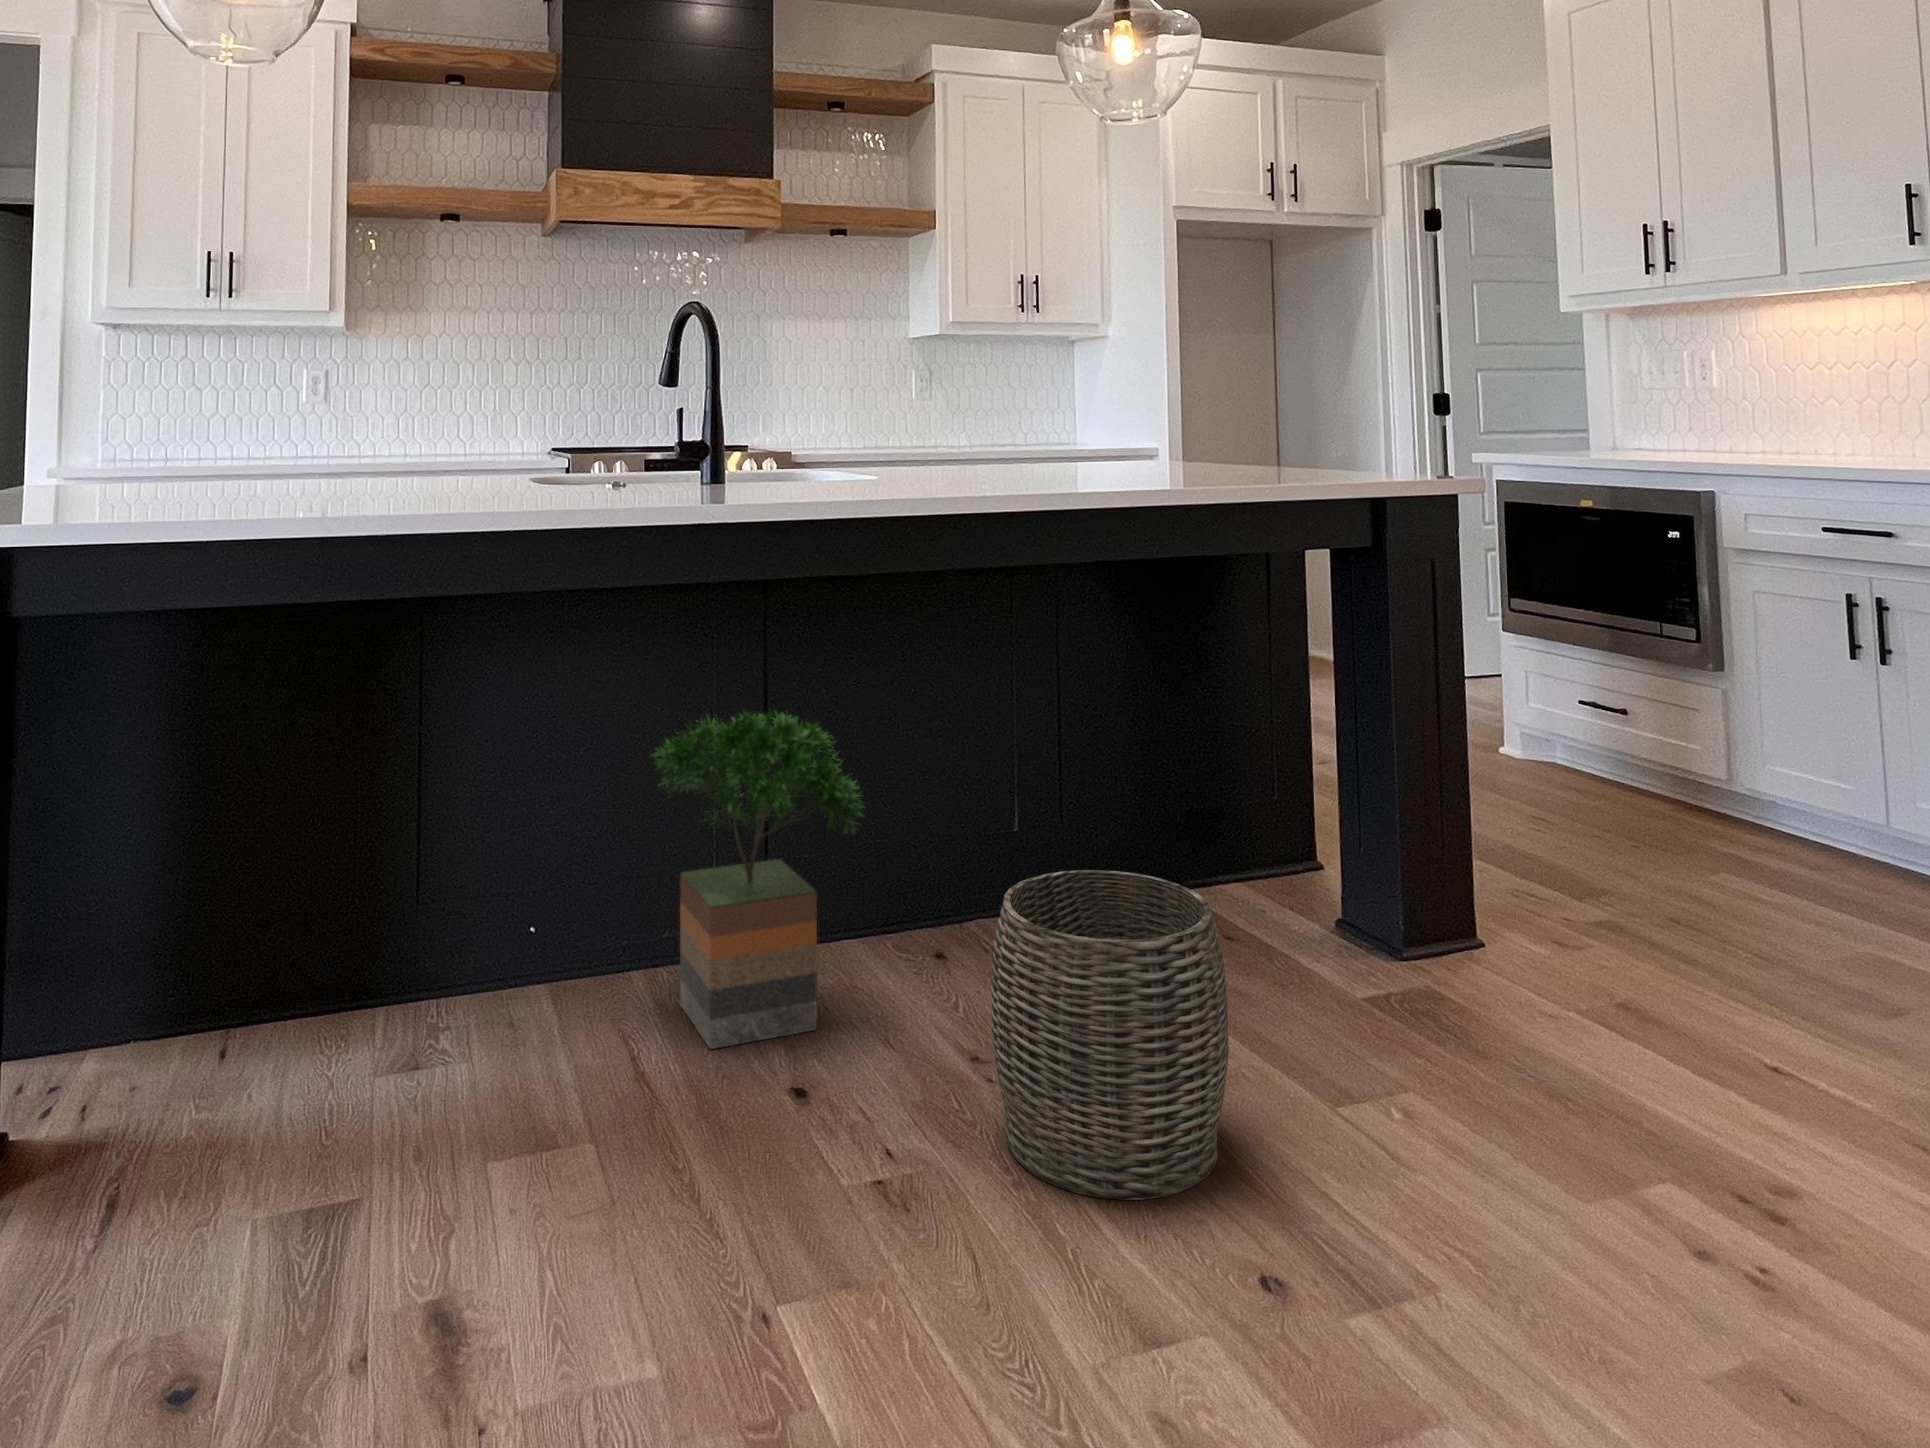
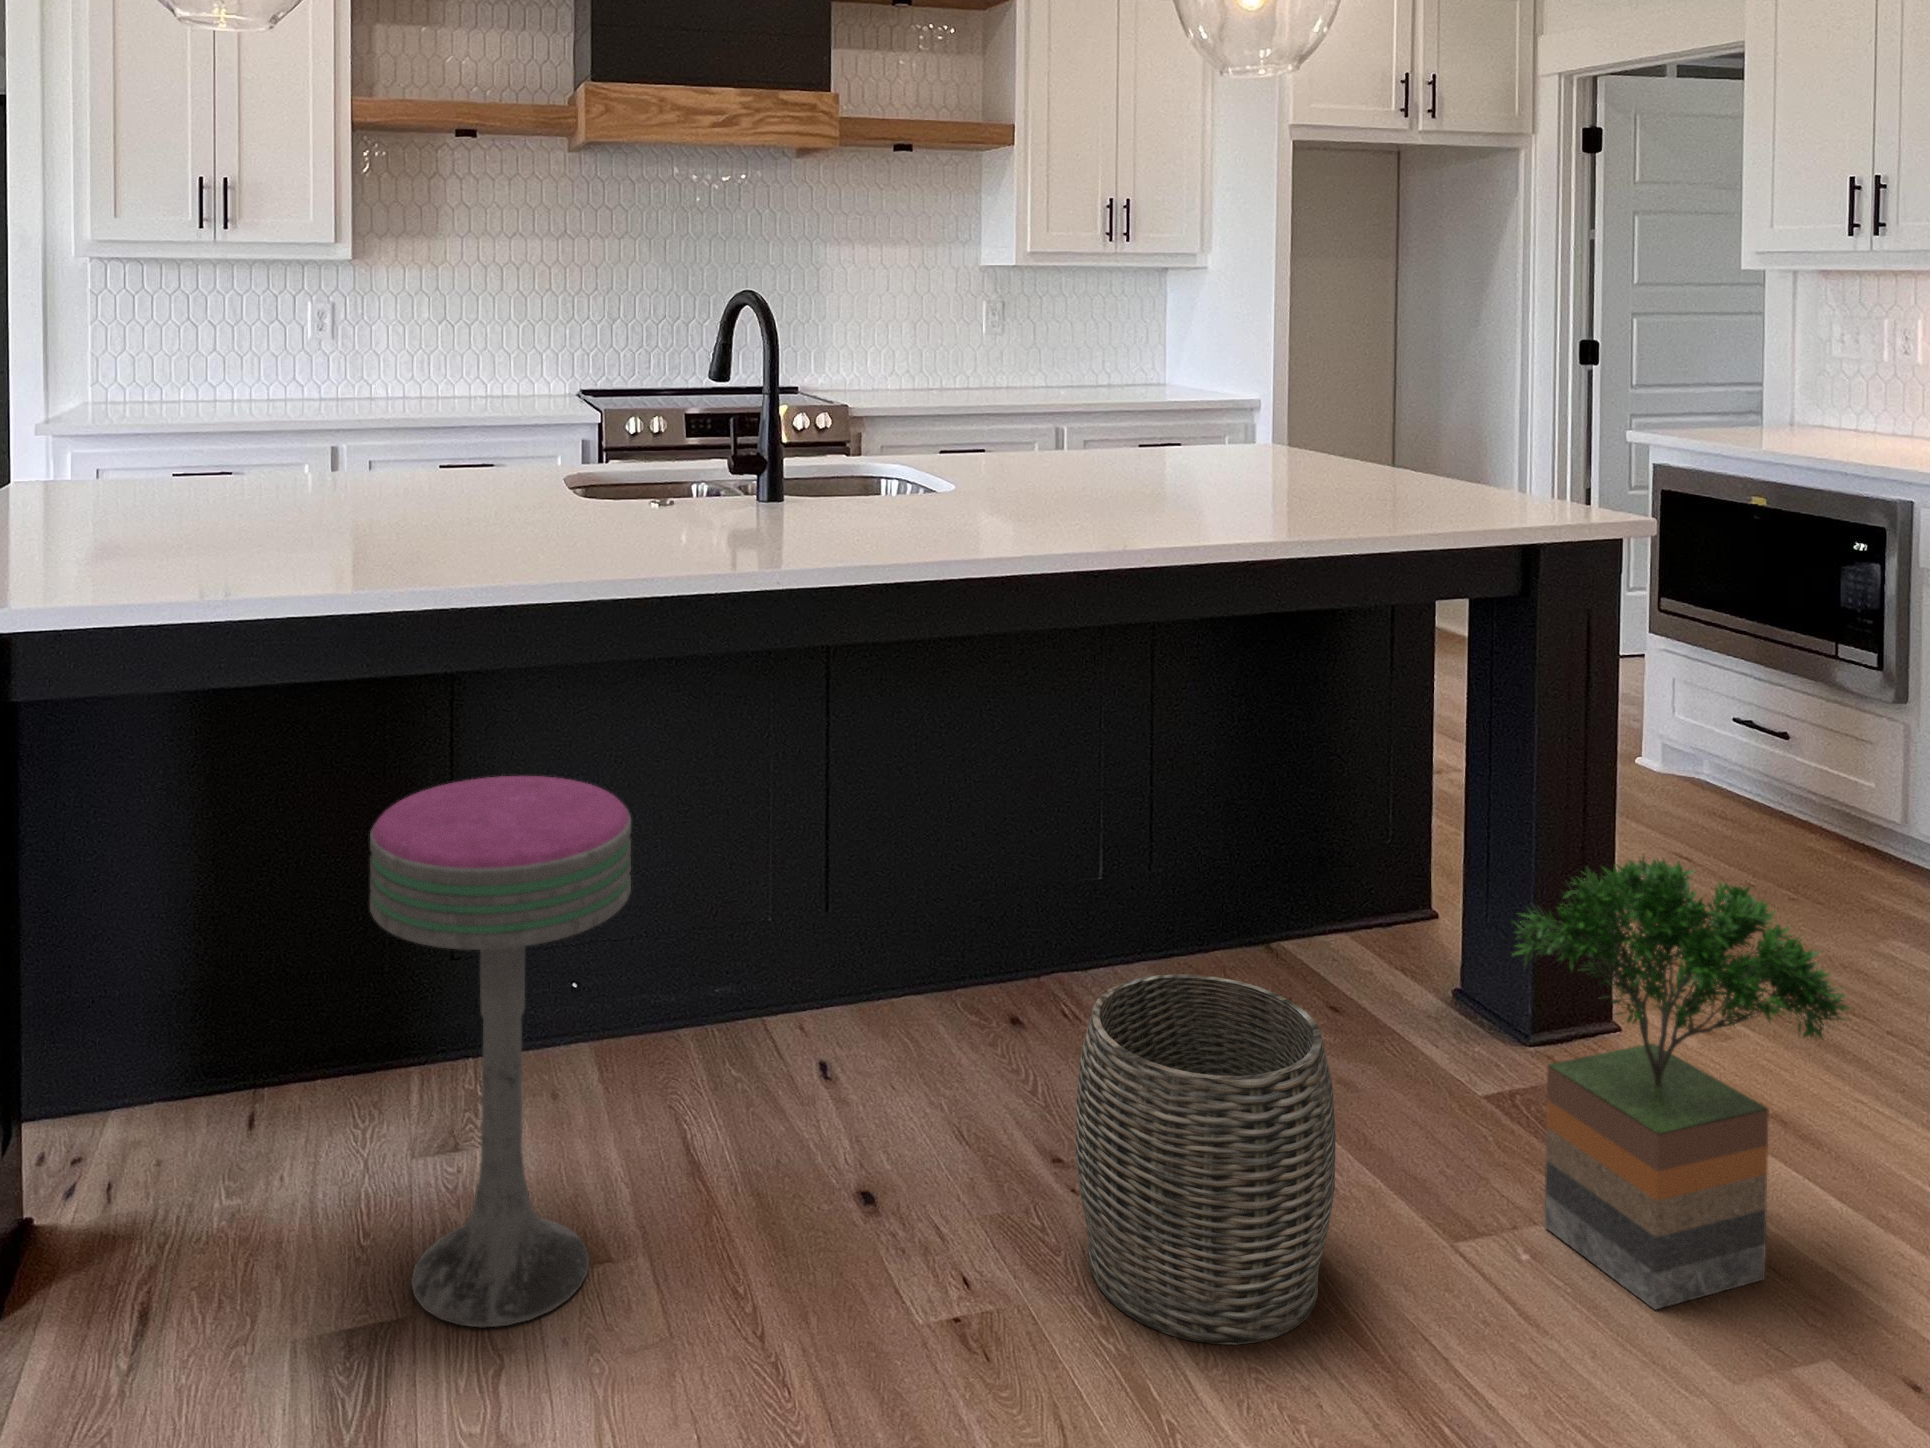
bar stool: none [335,698,579,1211] -> present [370,776,631,1327]
potted tree: present [654,708,863,1049] -> present [1514,857,1849,1309]

